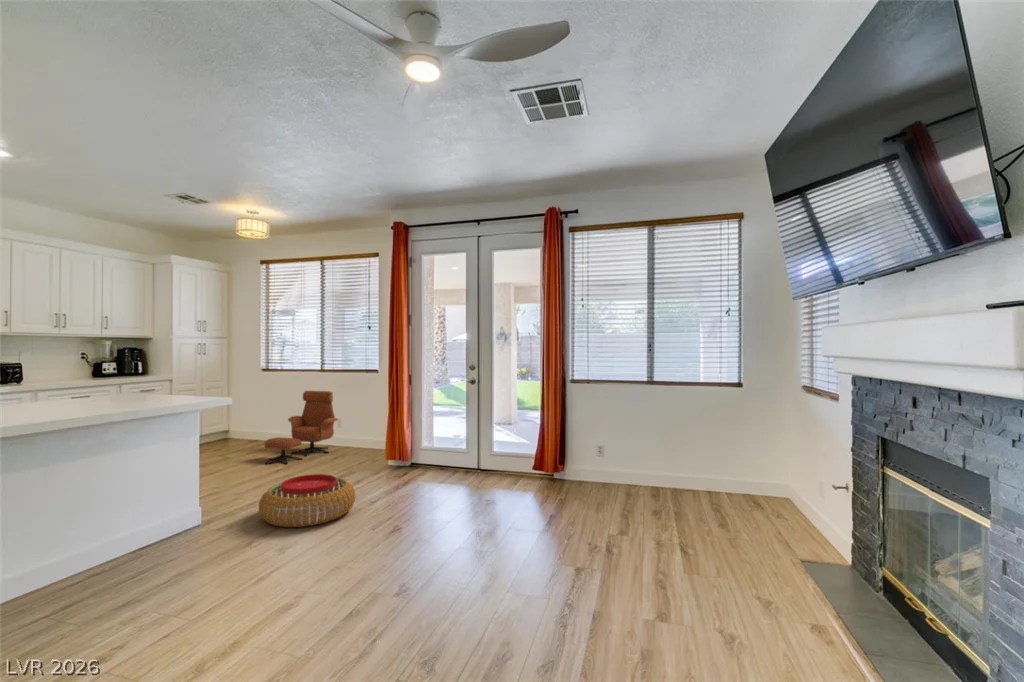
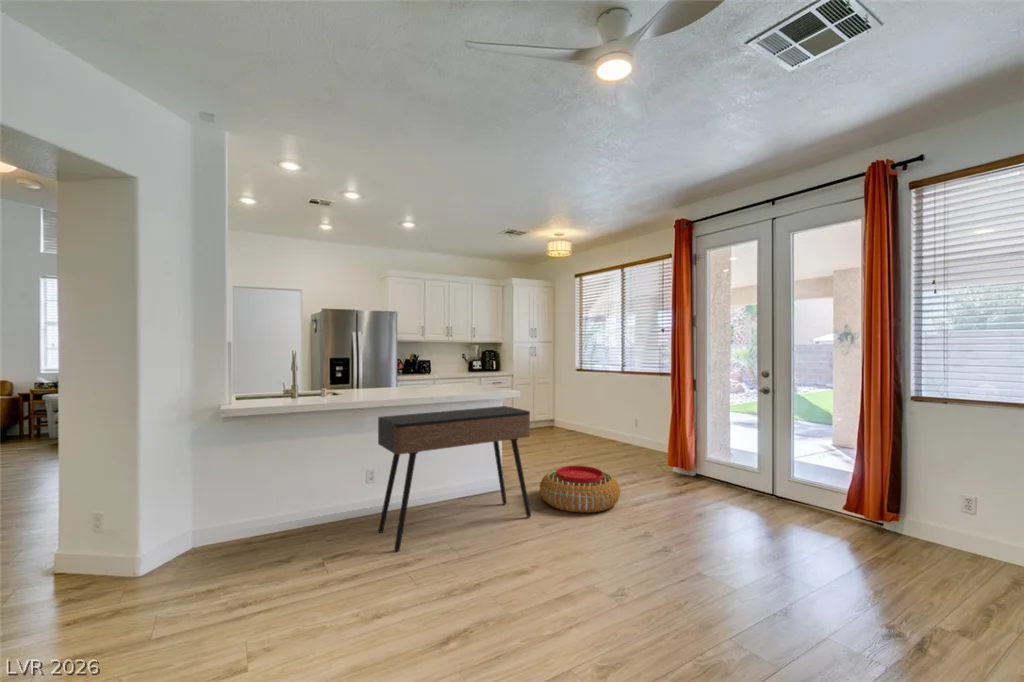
lounge chair: present [265,391,338,464] -> none [568,389,632,453]
console table: none [2,416,259,646] -> present [378,406,531,551]

